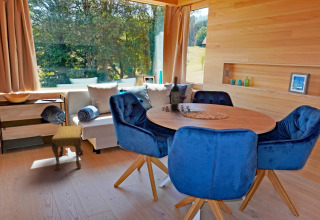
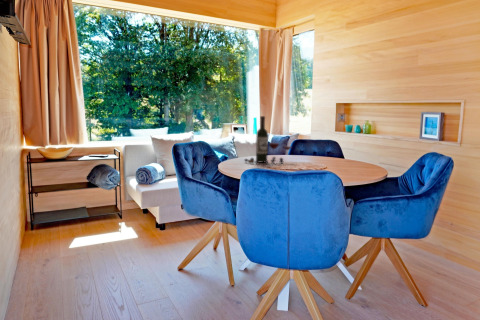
footstool: present [52,126,83,170] -> none [97,190,142,249]

